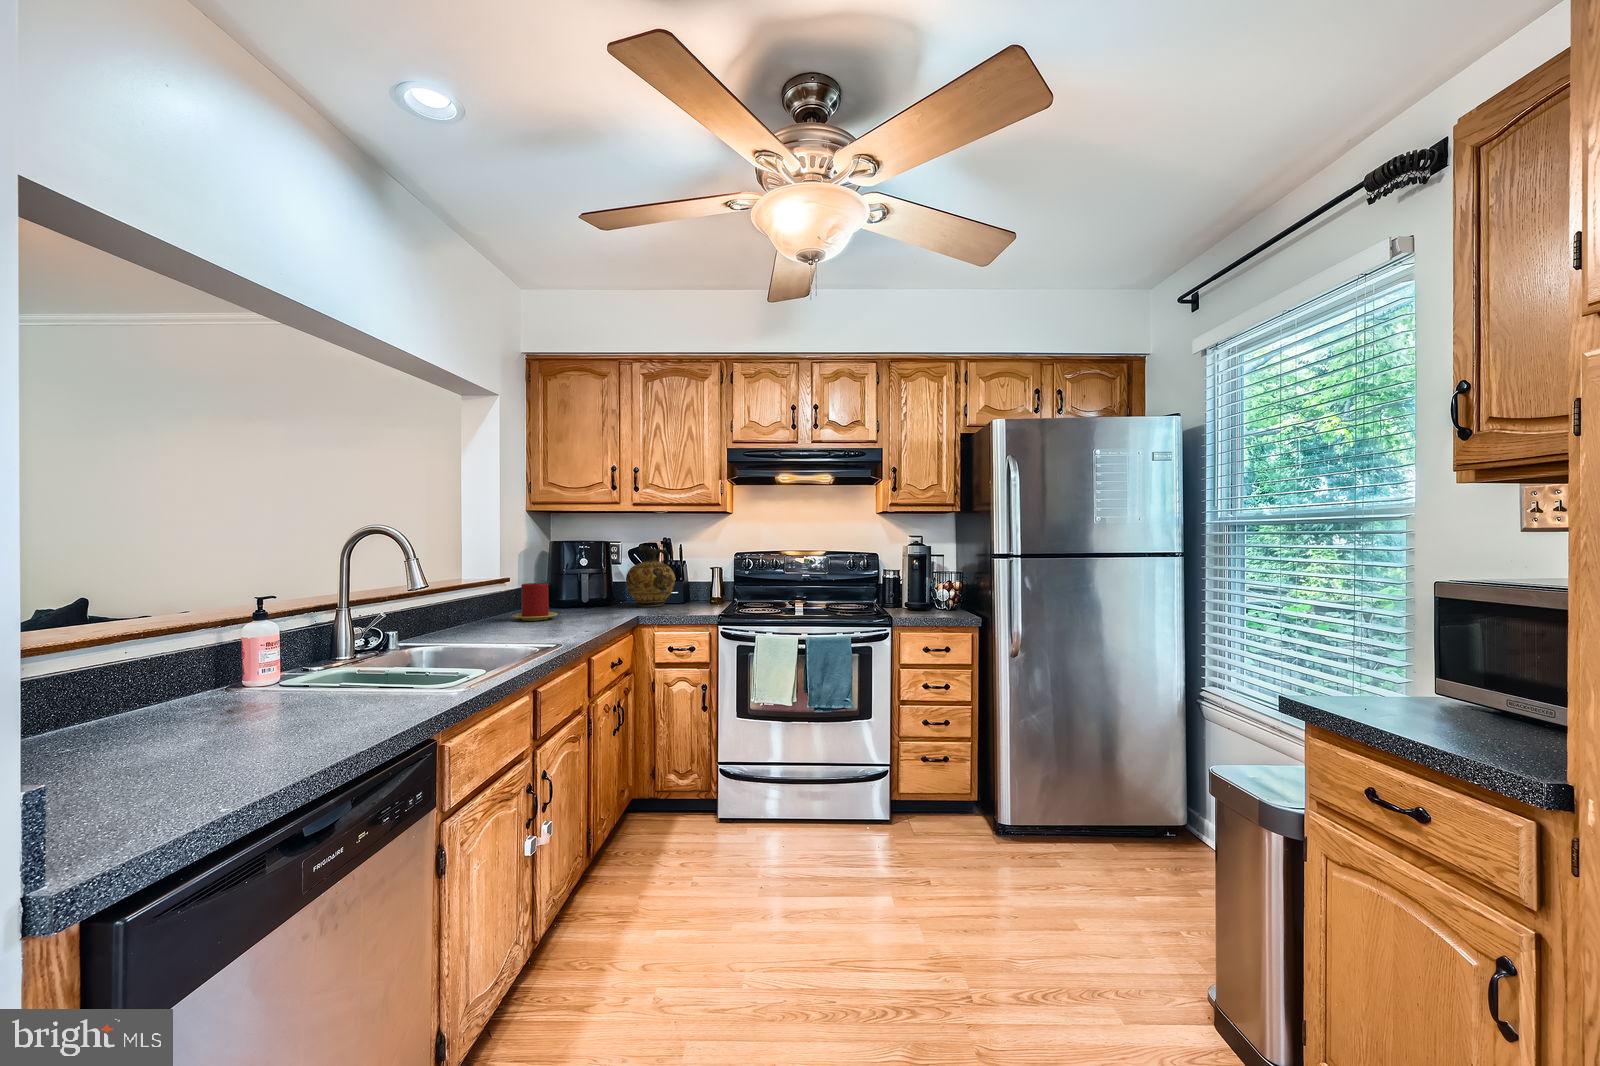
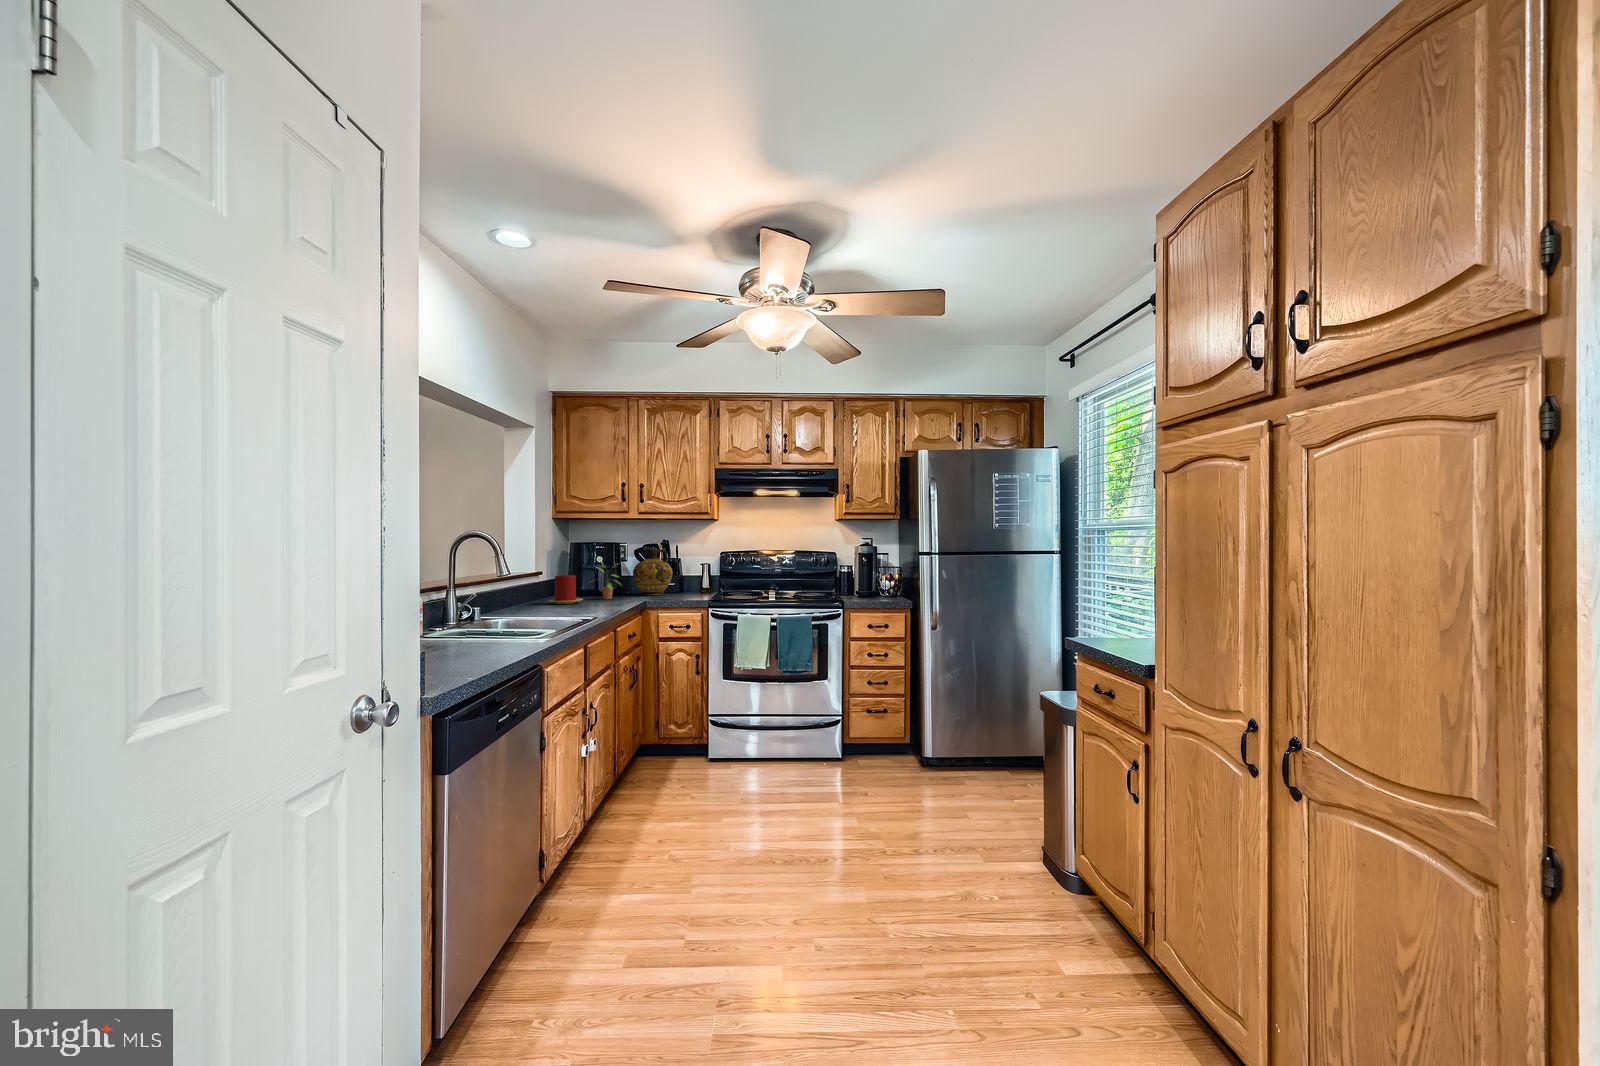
potted plant: none [564,558,612,612] -> present [591,557,622,599]

